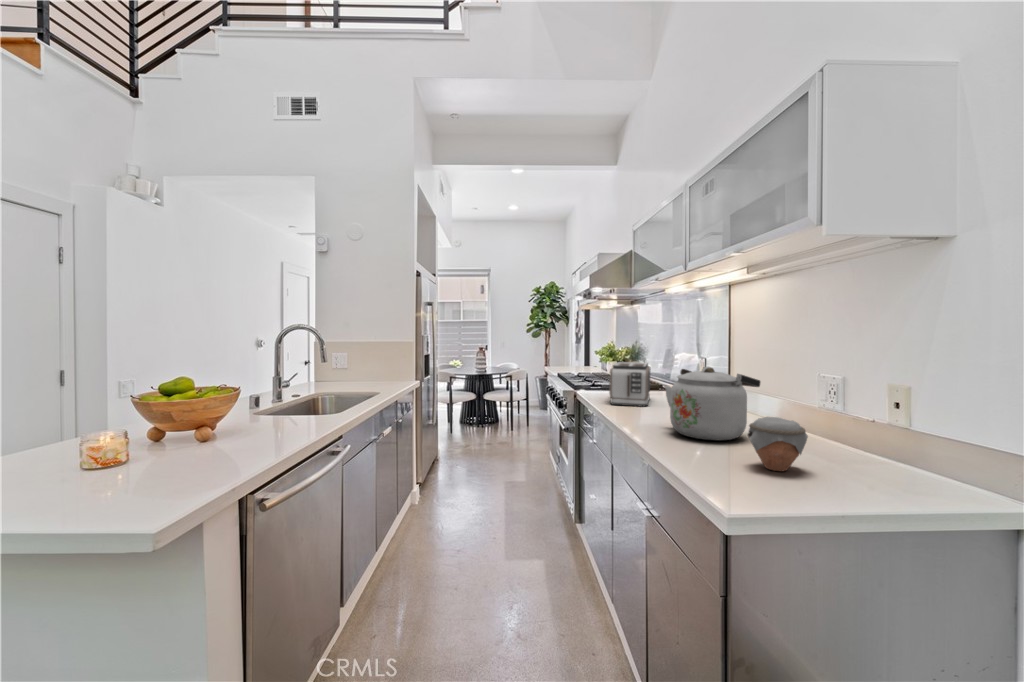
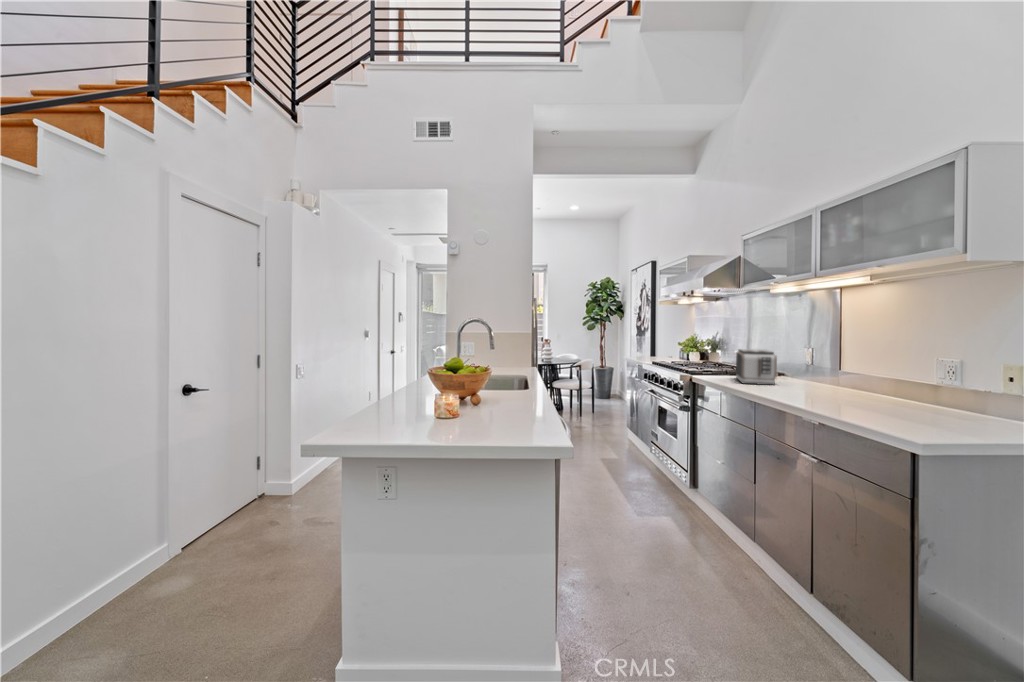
kettle: present [665,367,760,440] -> none [817,350,906,406]
jar: present [747,417,808,471] -> none [921,384,973,422]

